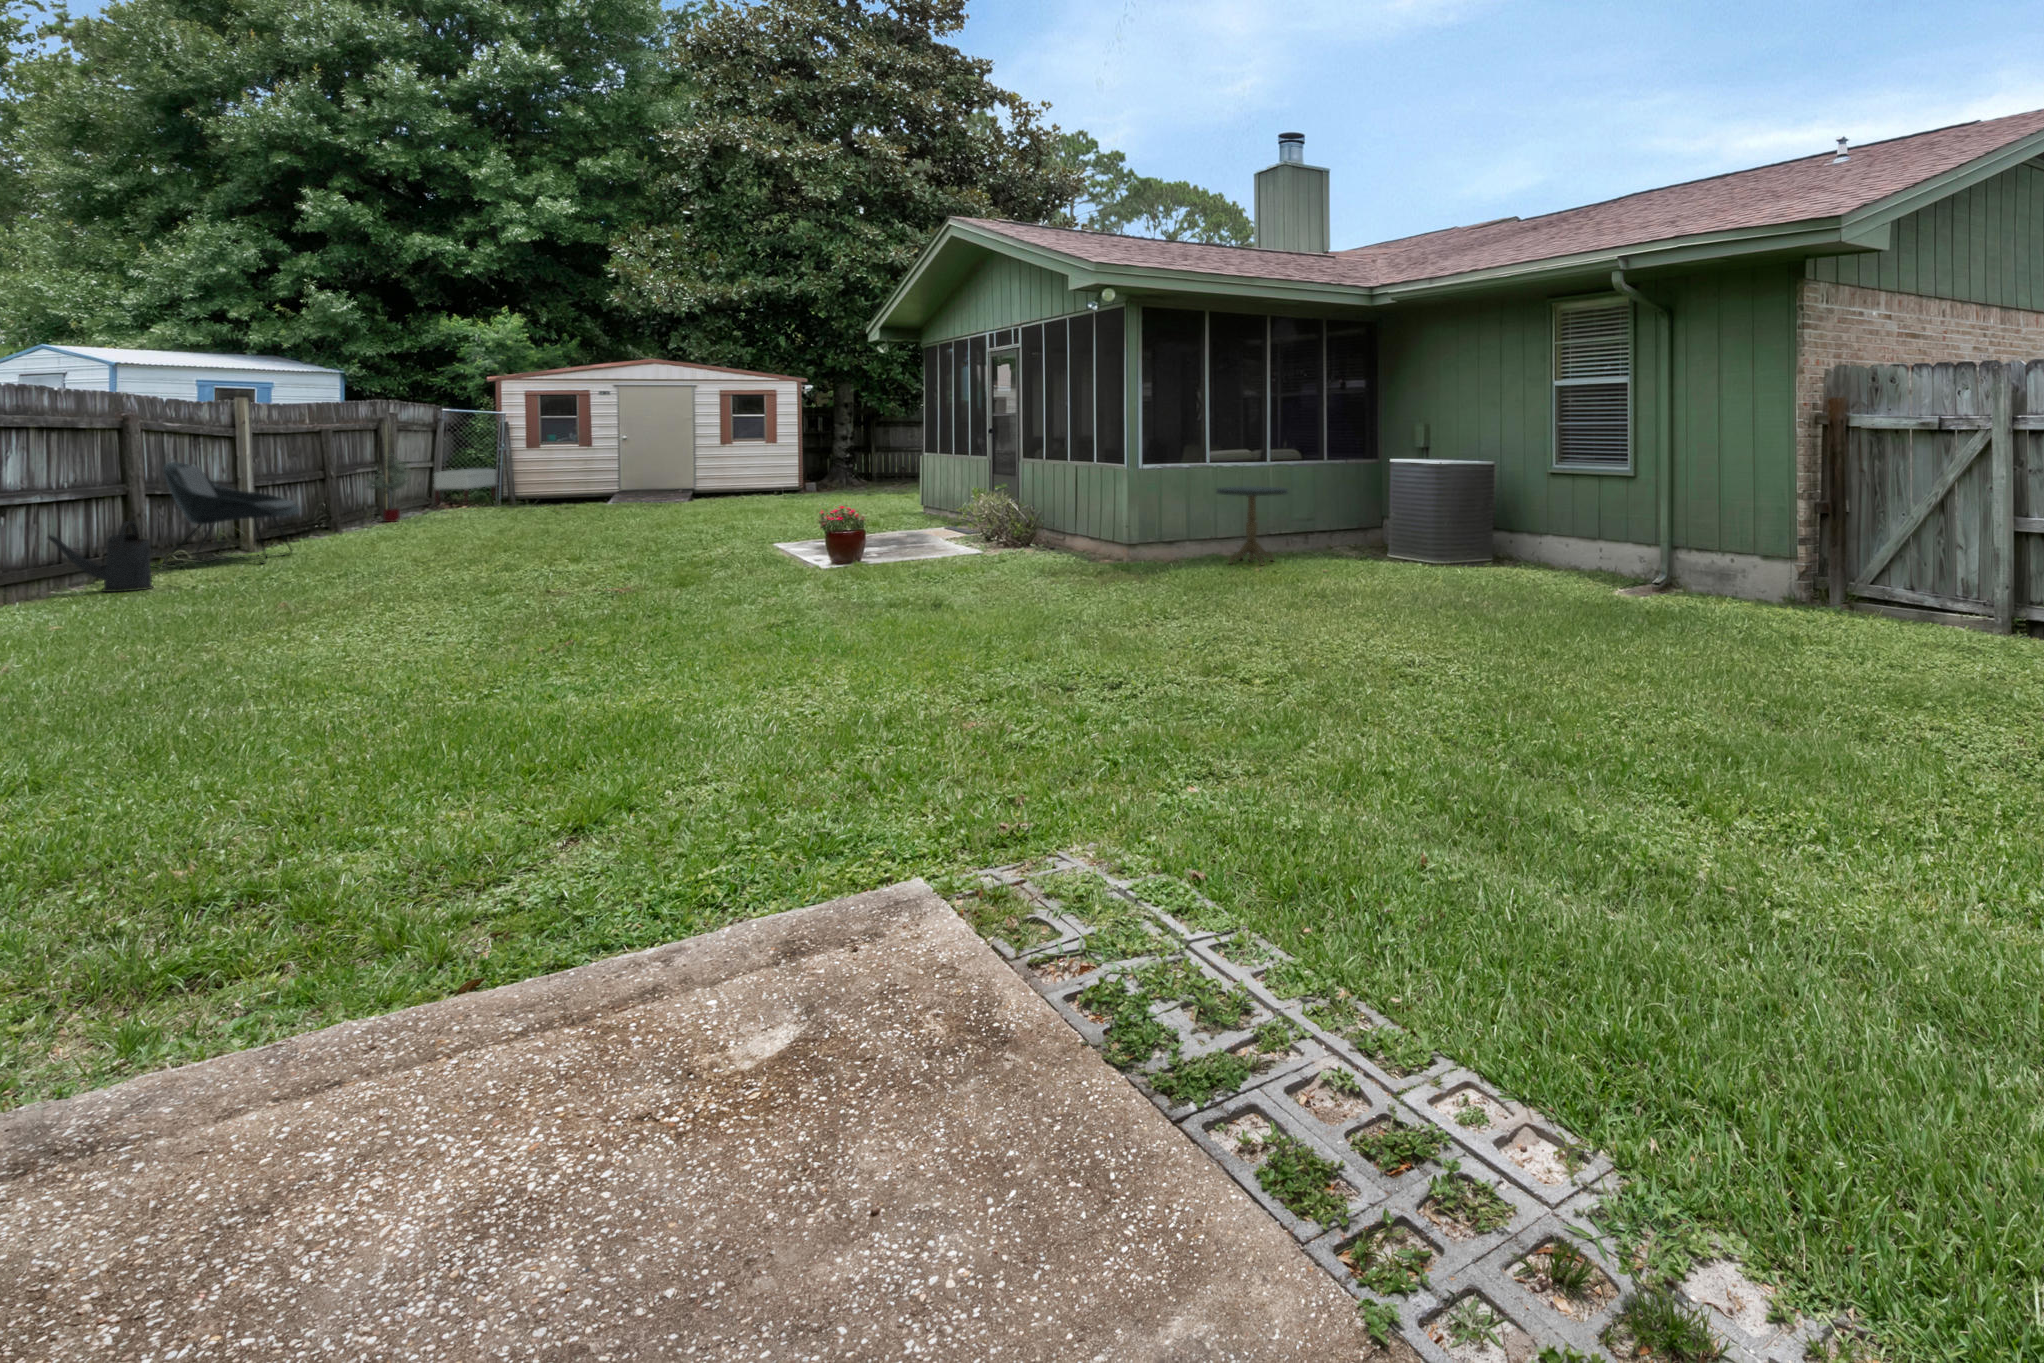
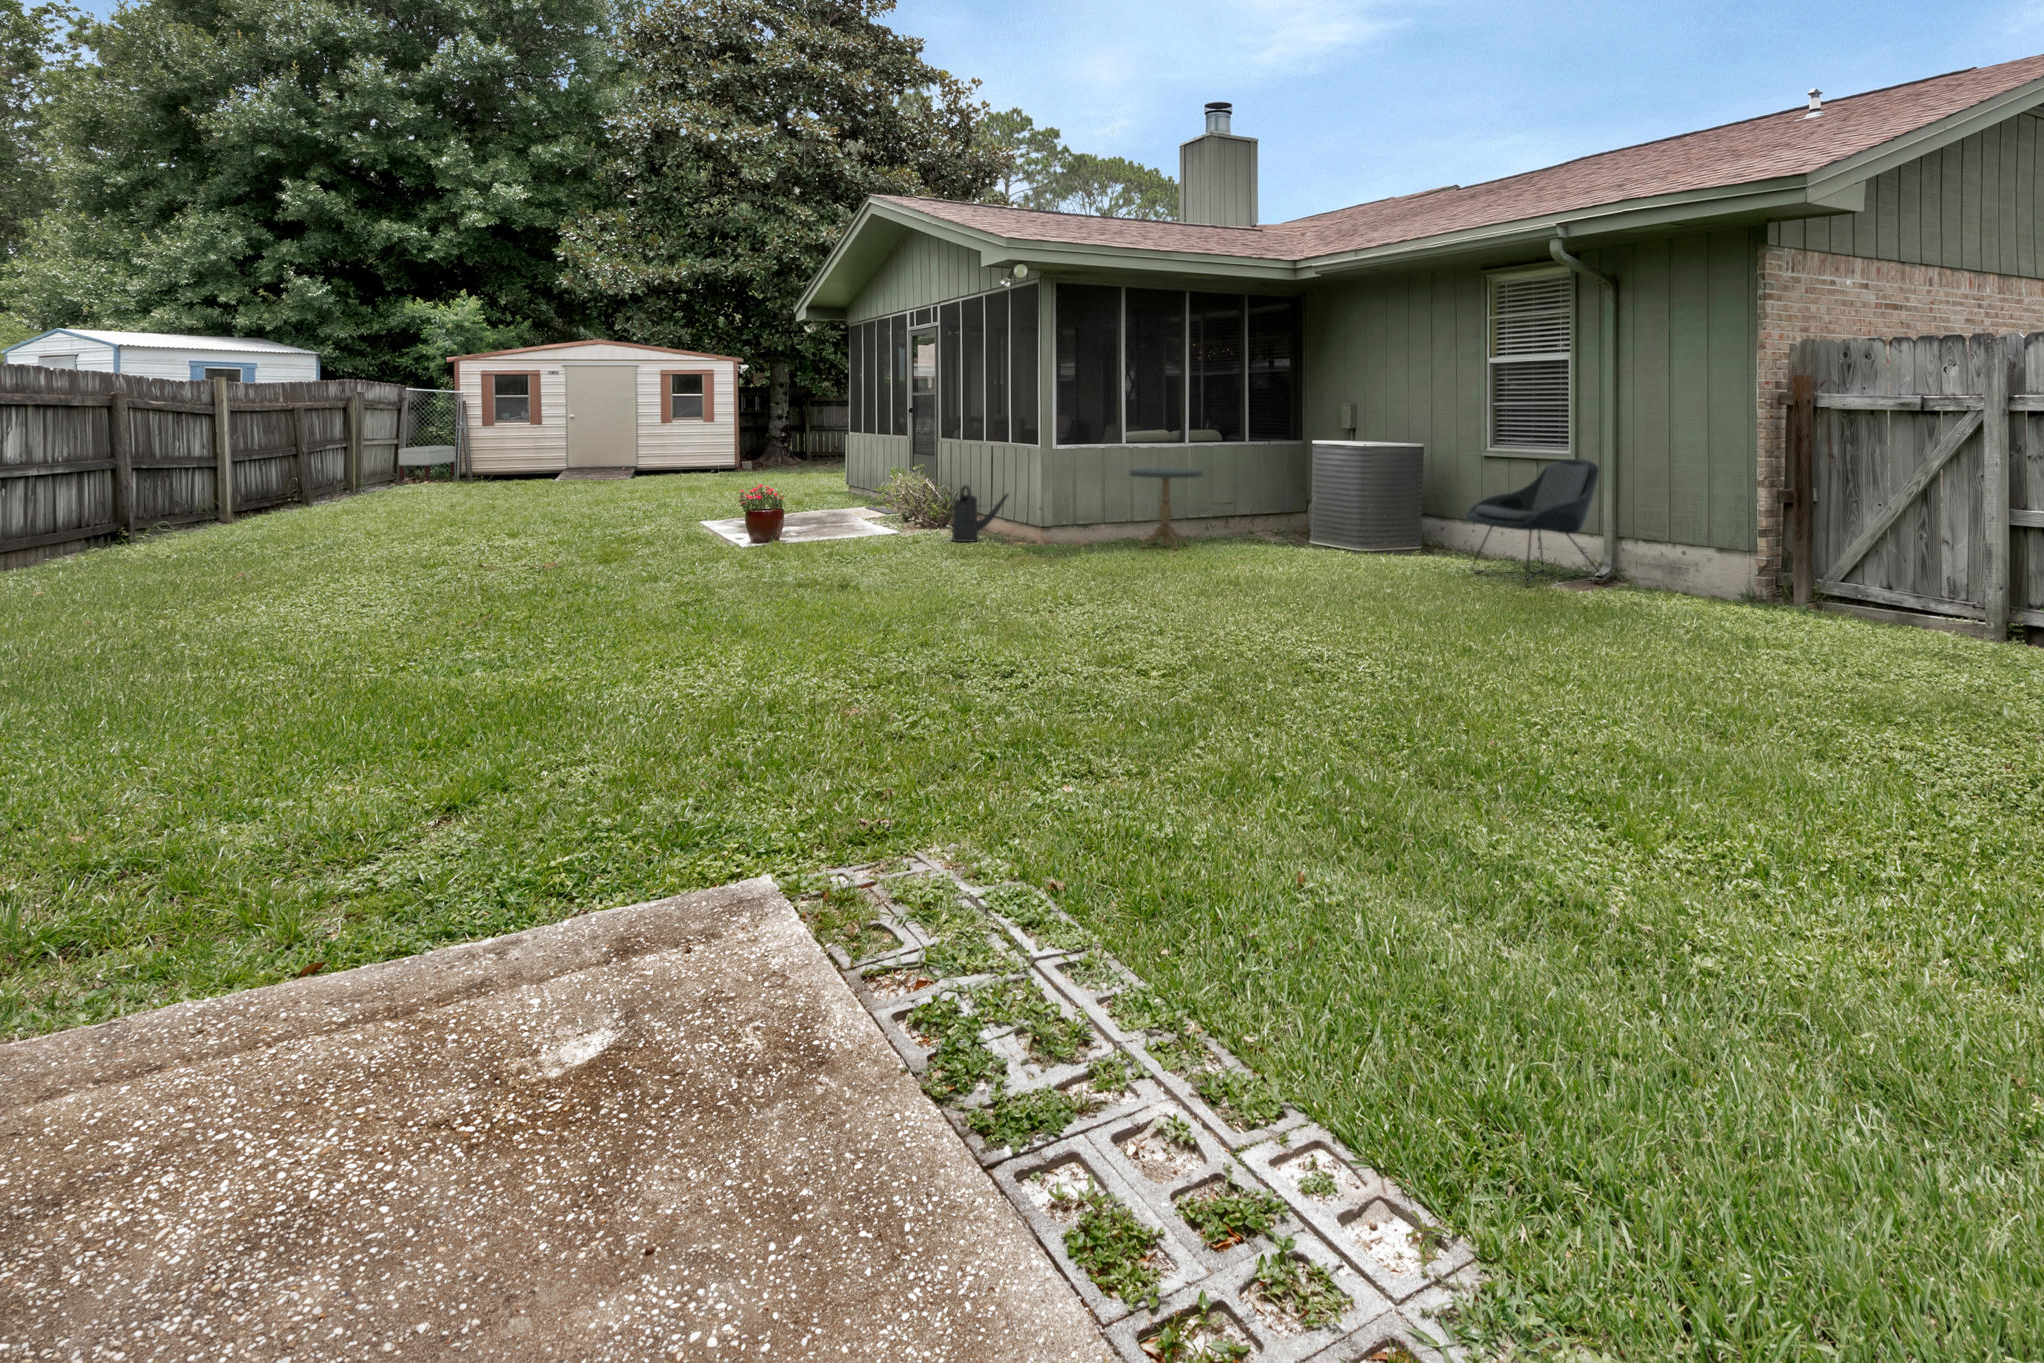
potted tree: present [367,453,410,522] -> none [332,431,376,496]
lounge chair: present [163,462,300,568] -> present [1466,459,1603,586]
watering can: present [48,521,167,592] -> present [951,485,1008,542]

